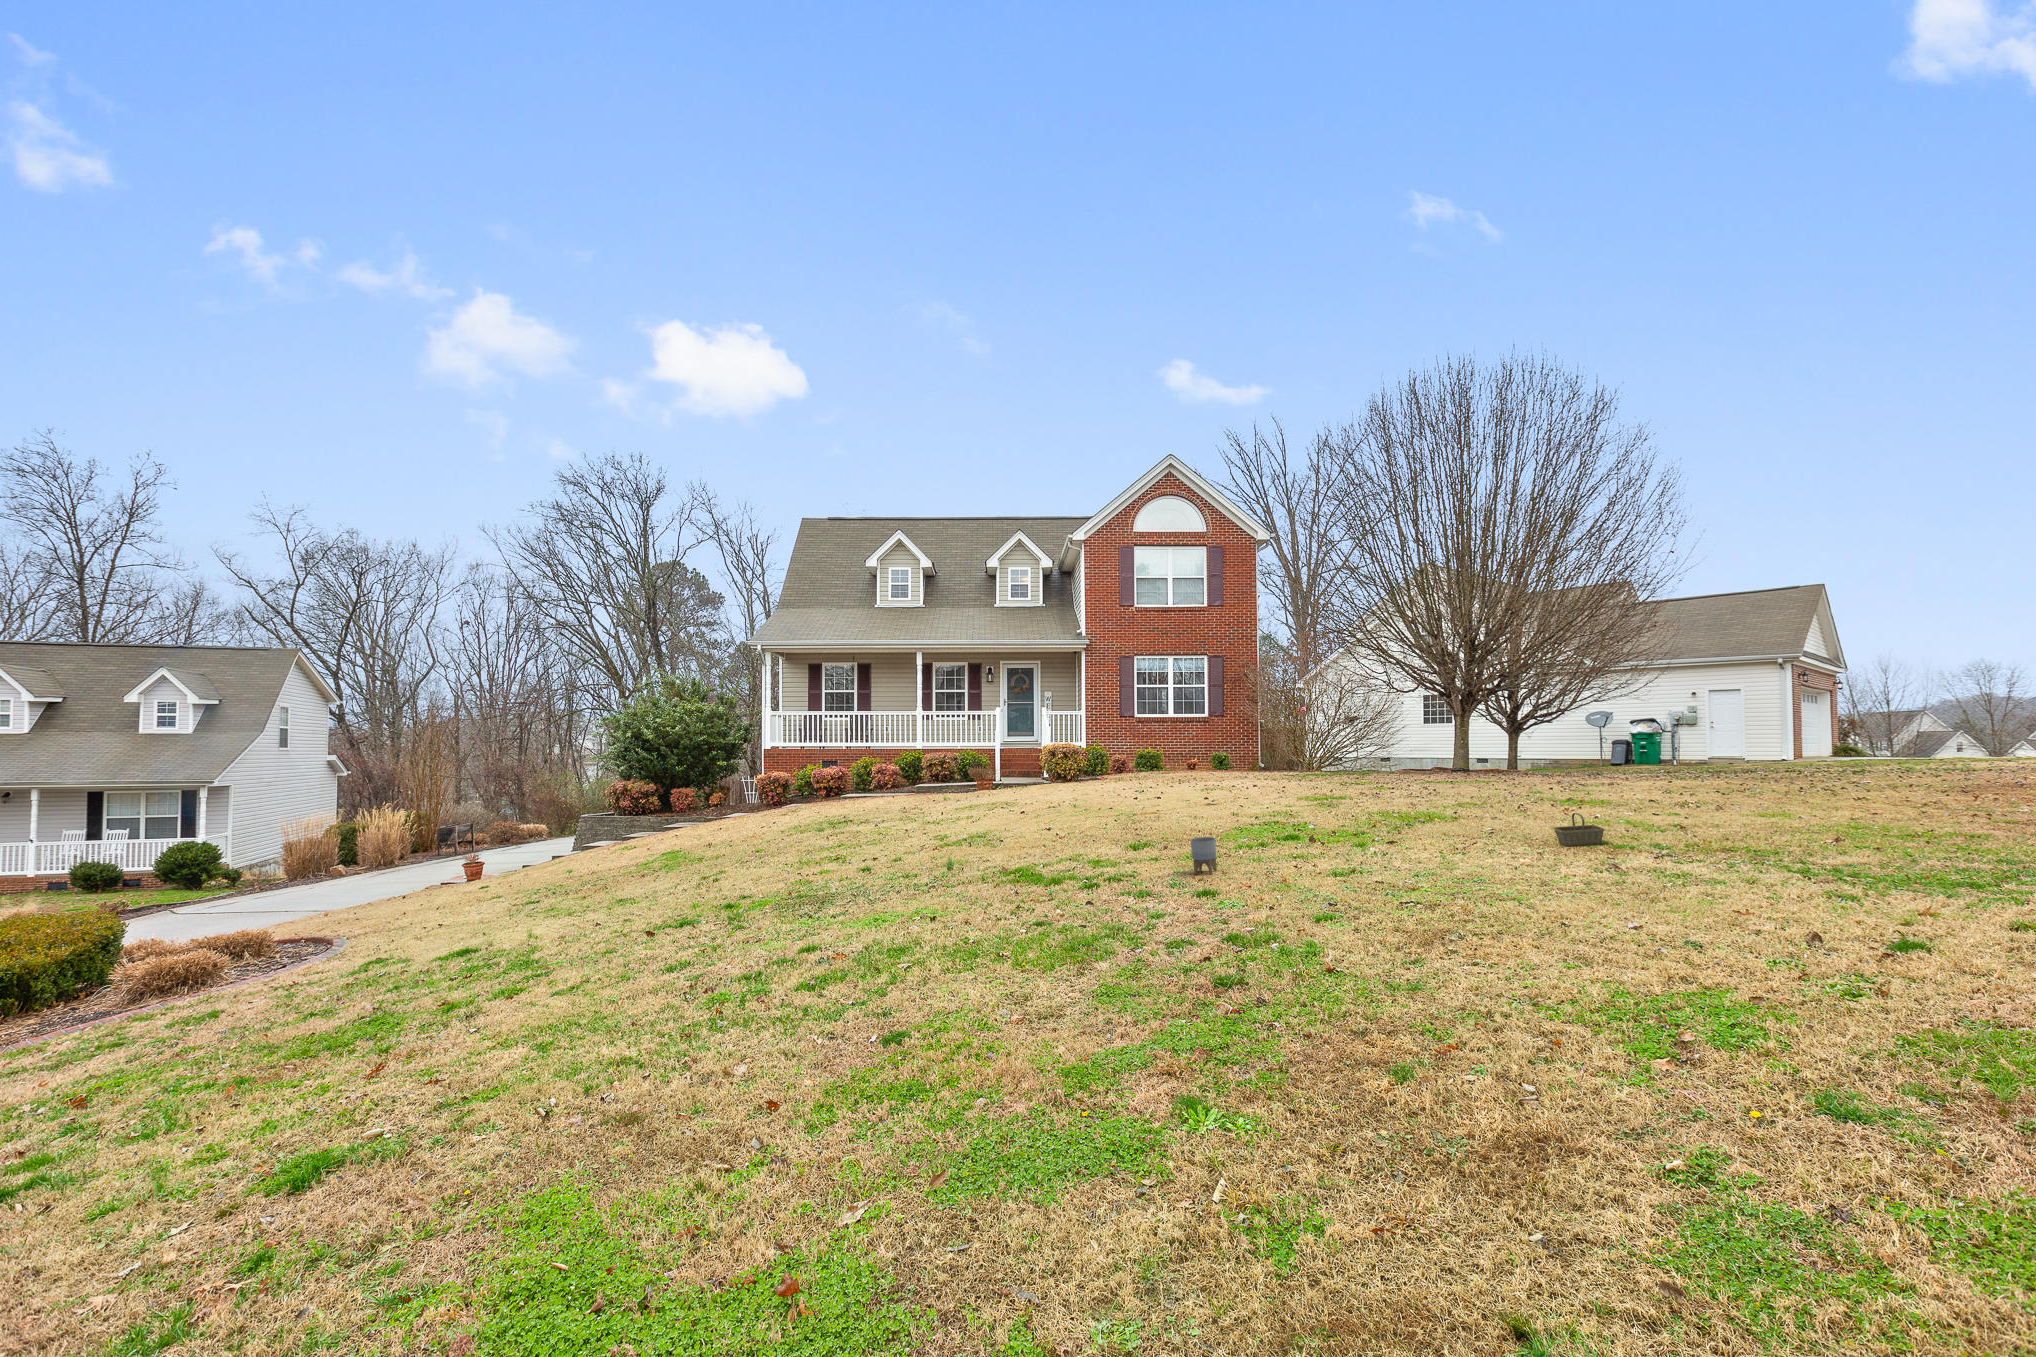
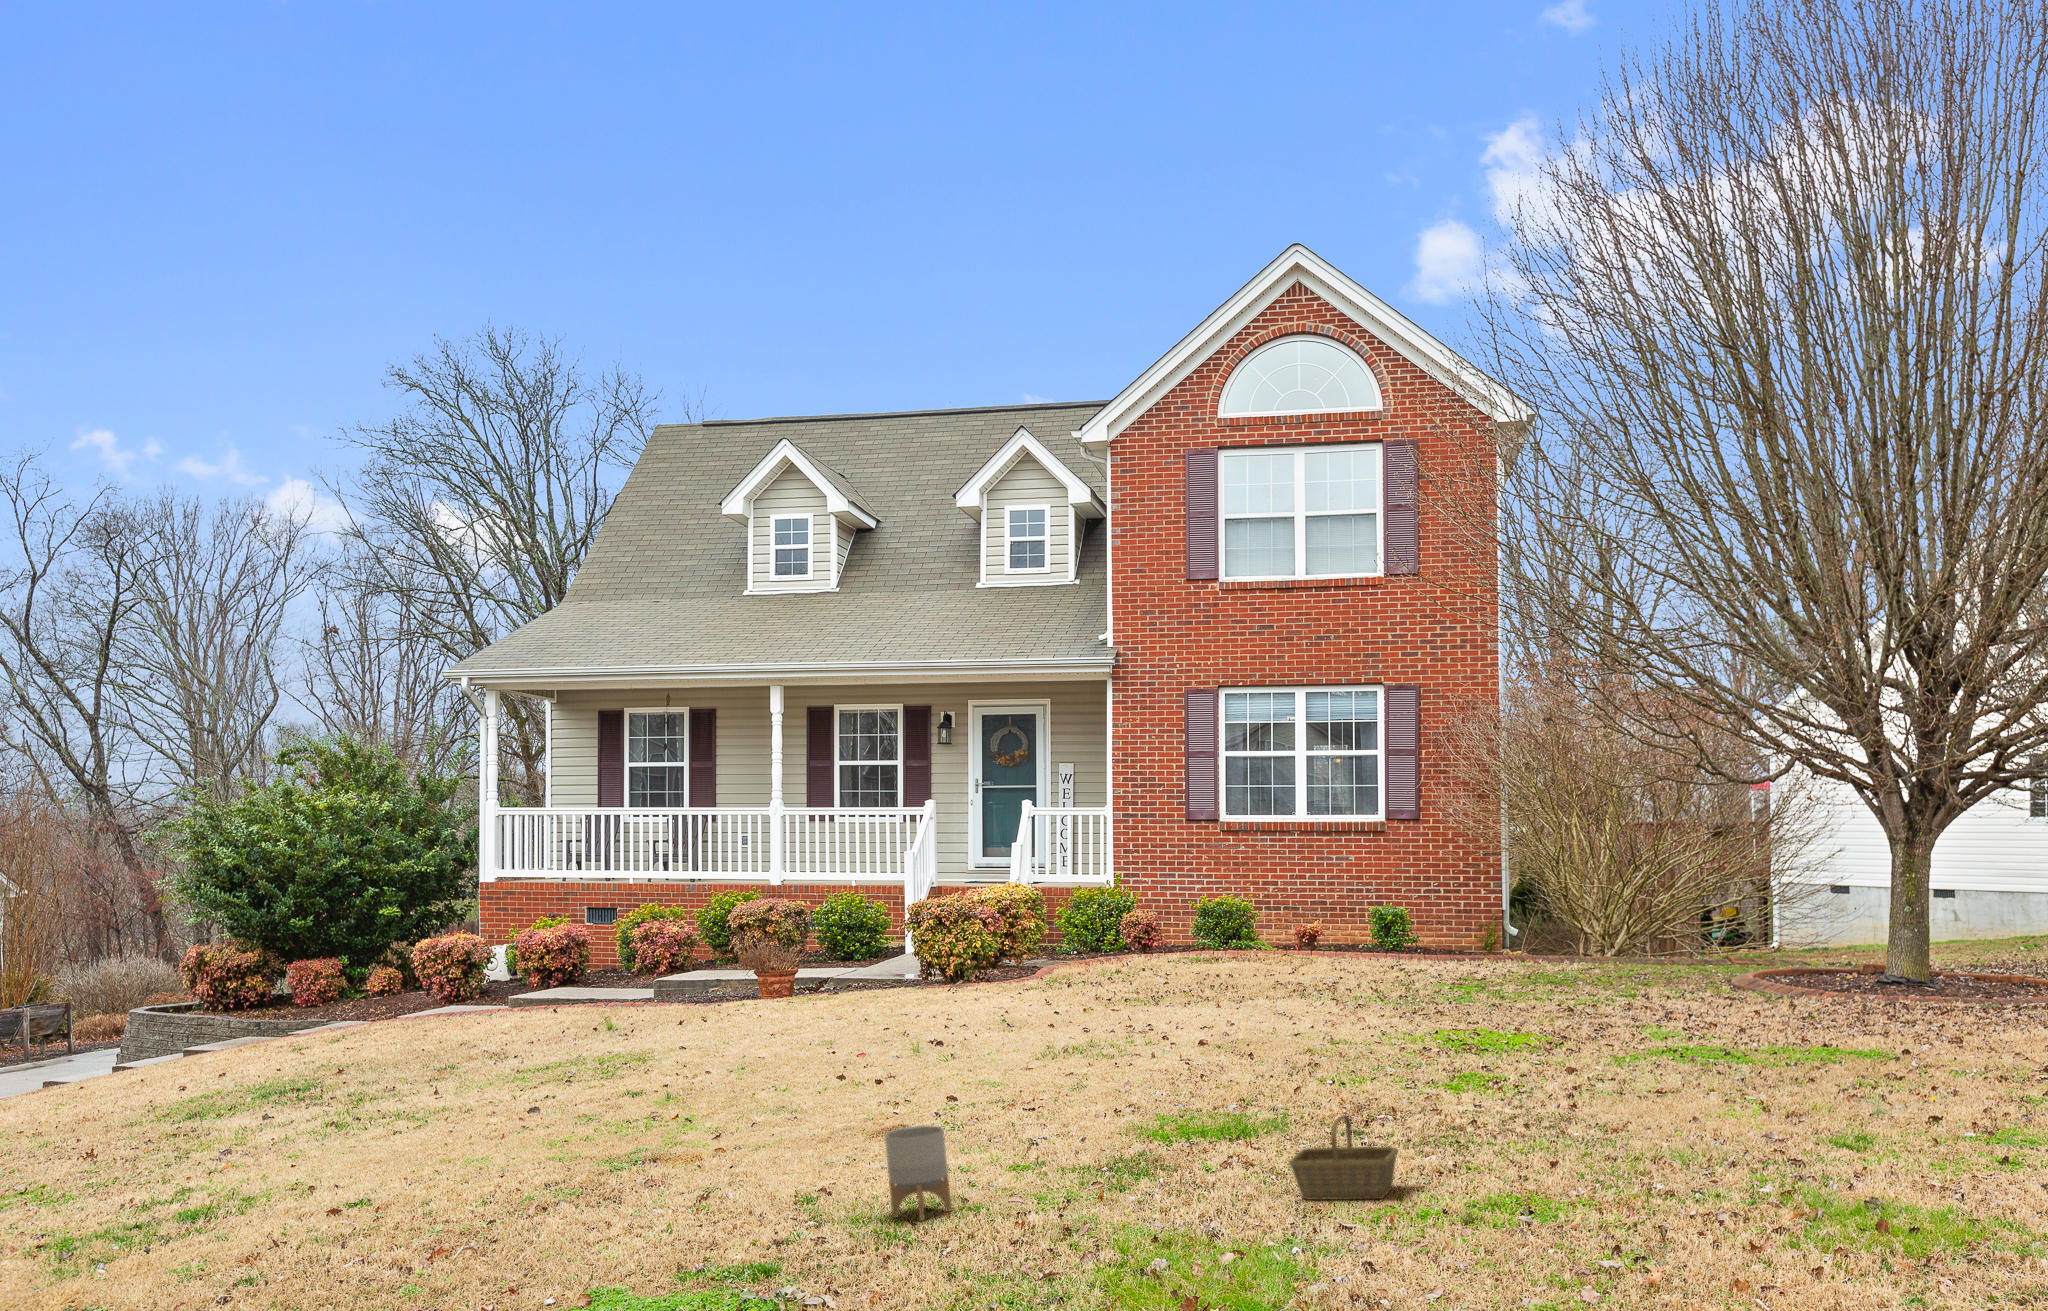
planter: present [1191,837,1217,874] -> present [885,1126,952,1221]

